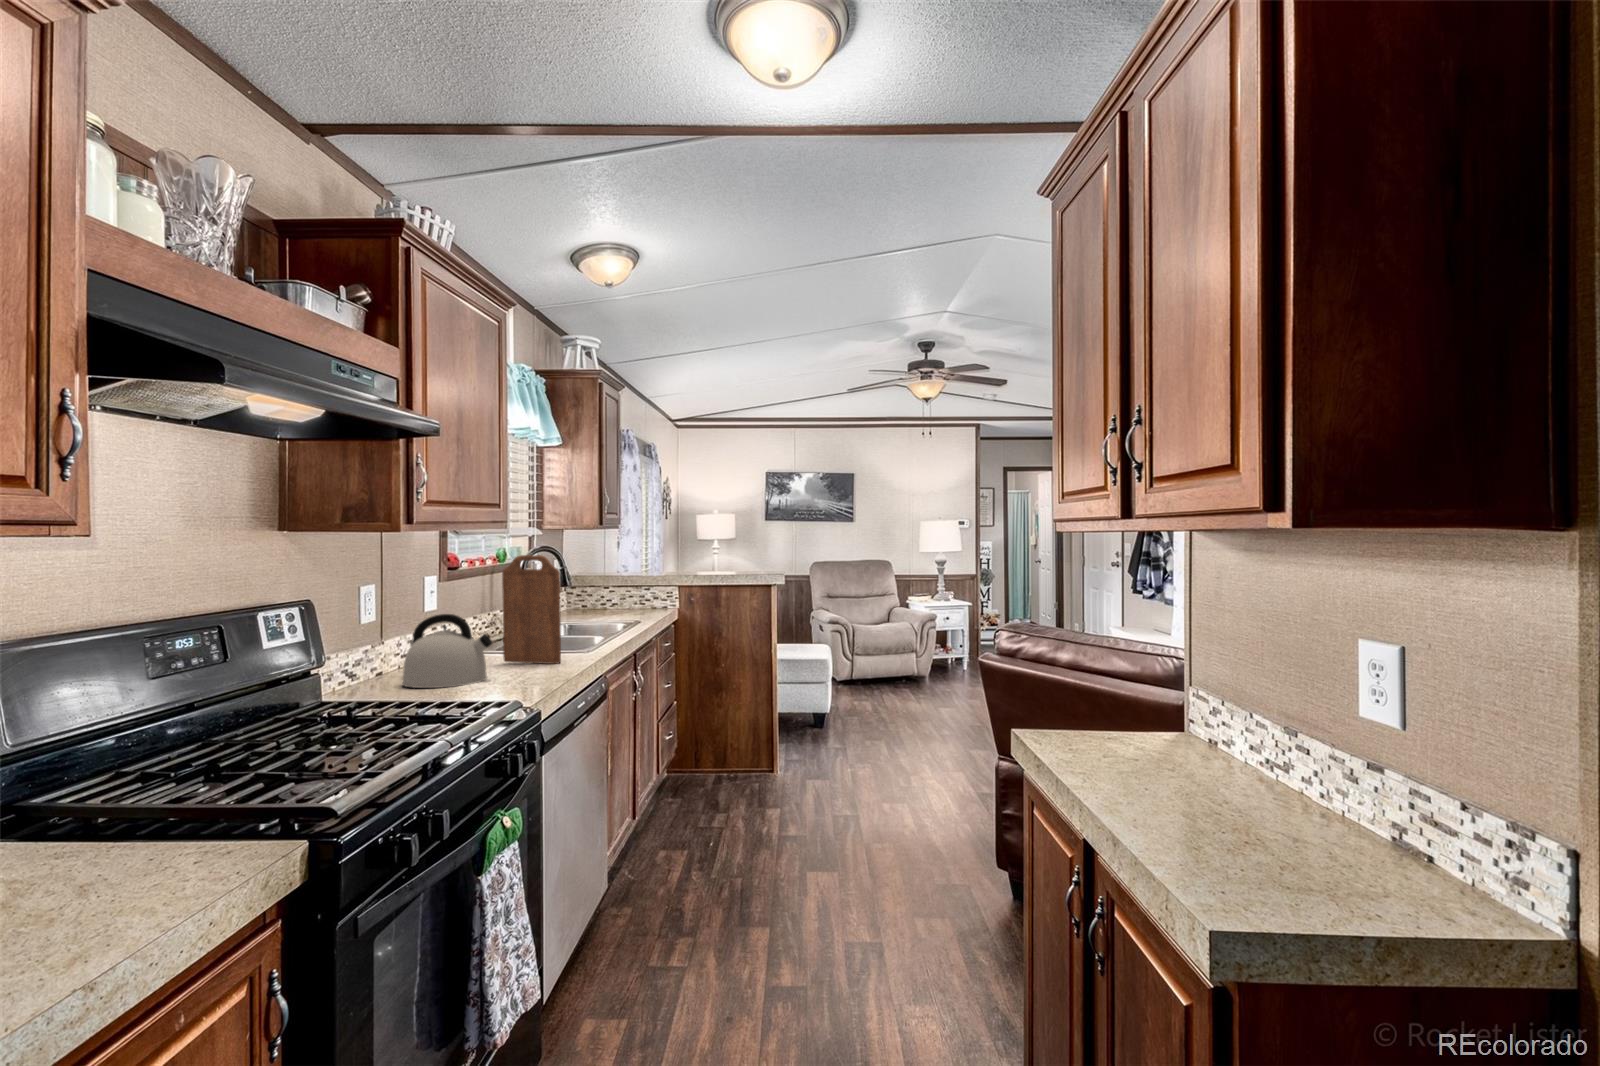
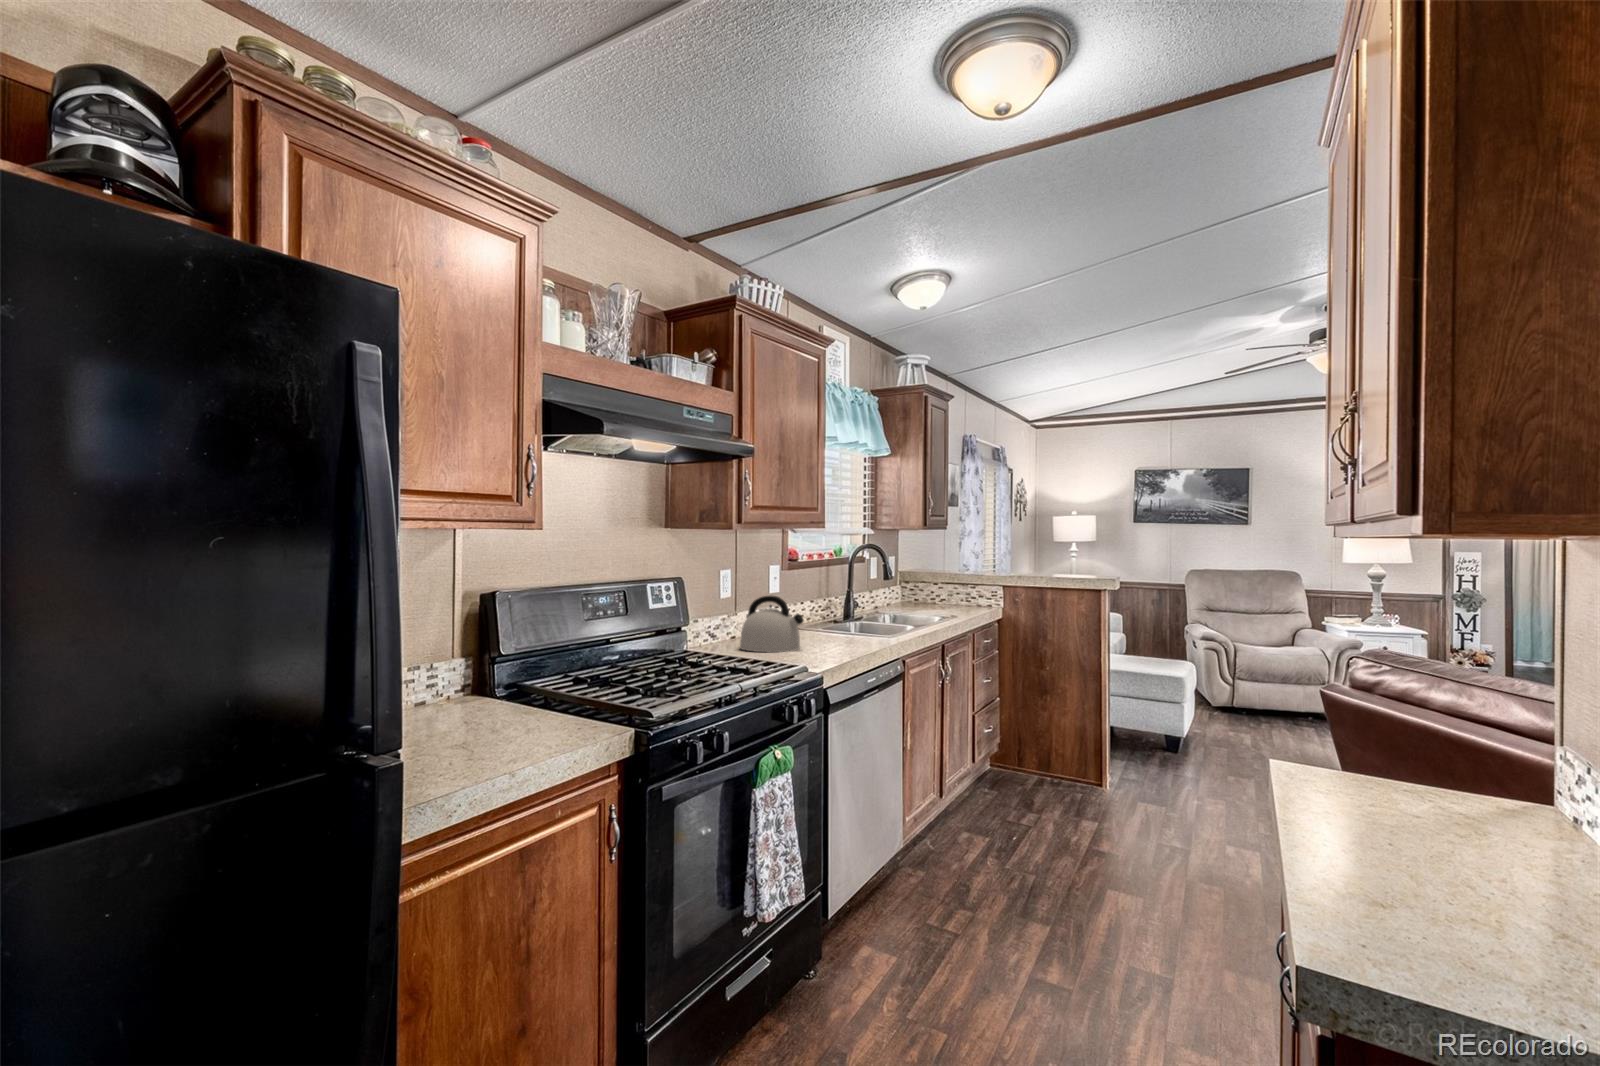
cutting board: present [502,555,561,664] -> none [820,552,863,644]

